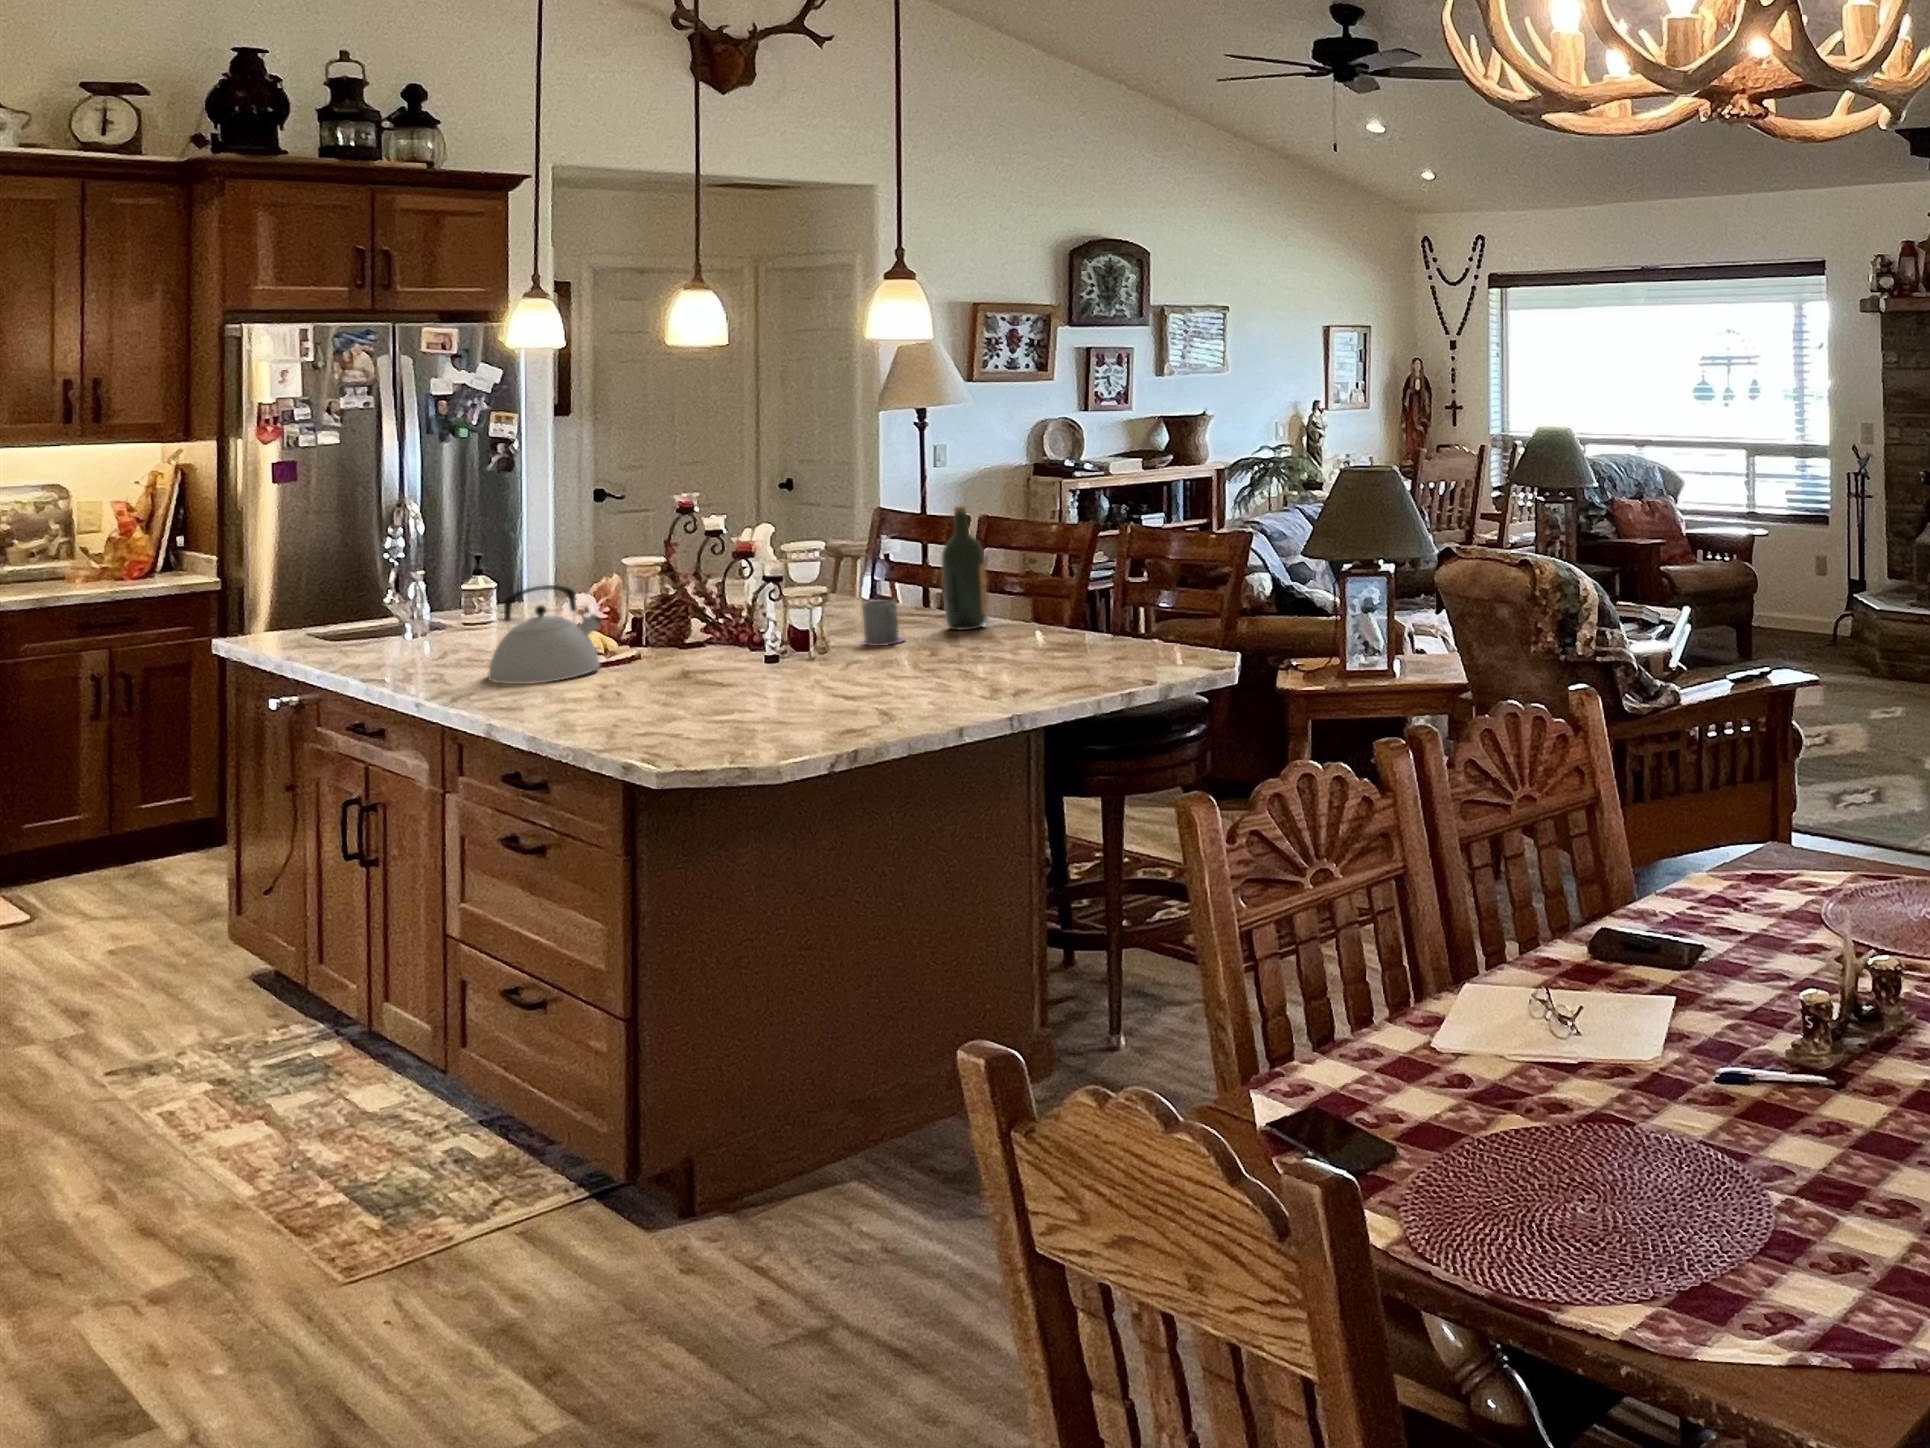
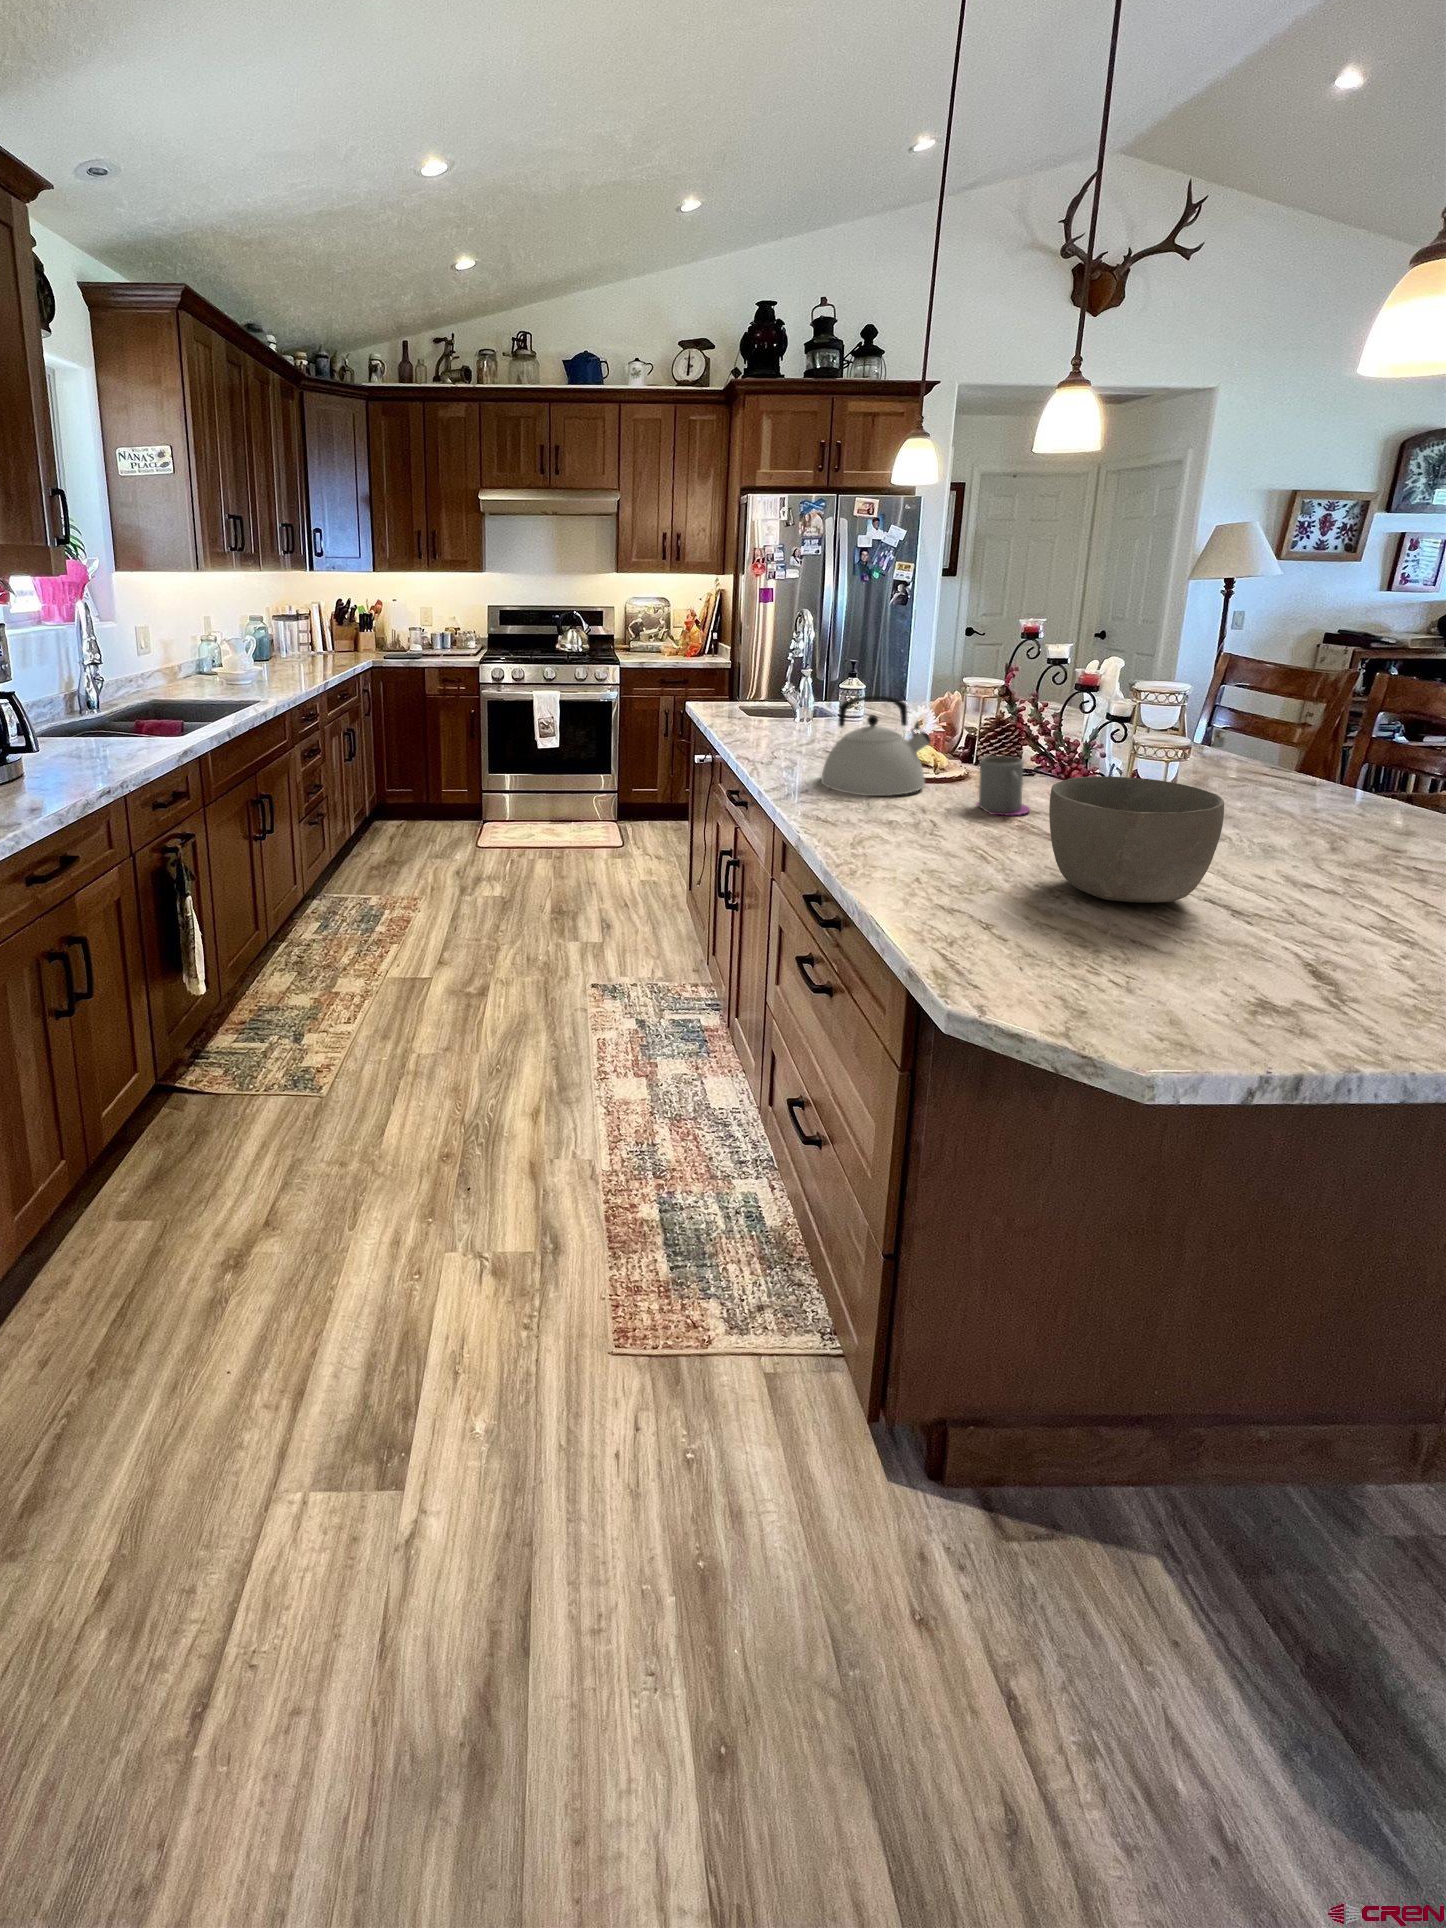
wine bottle: present [942,506,988,630] -> none [1336,655,1412,813]
mug: present [860,599,905,646] -> present [976,756,1030,815]
bowl: none [713,616,829,704] -> present [1049,777,1224,903]

